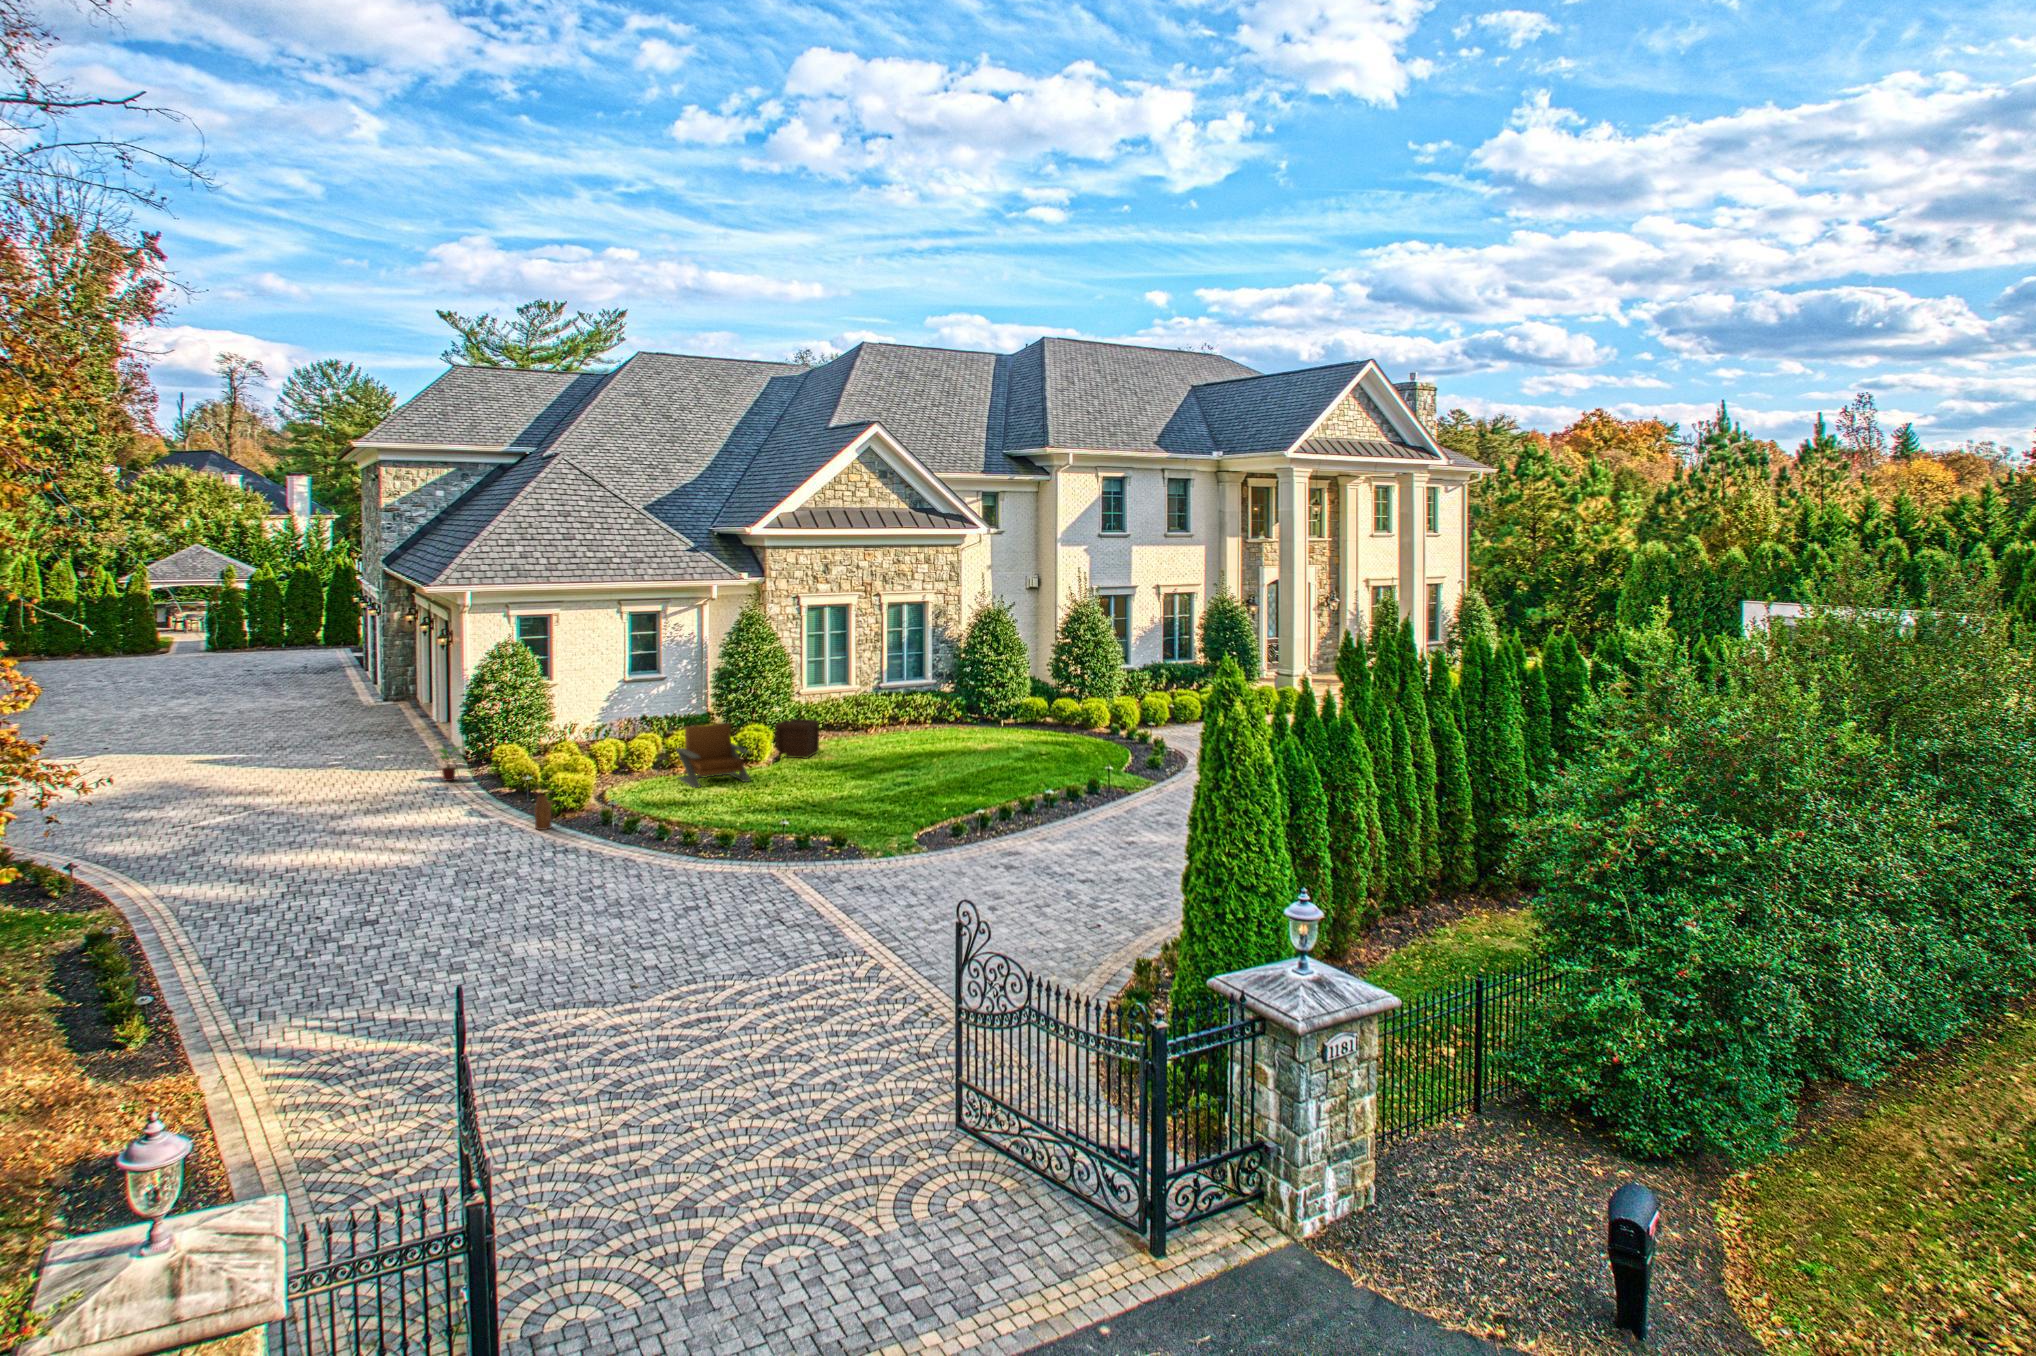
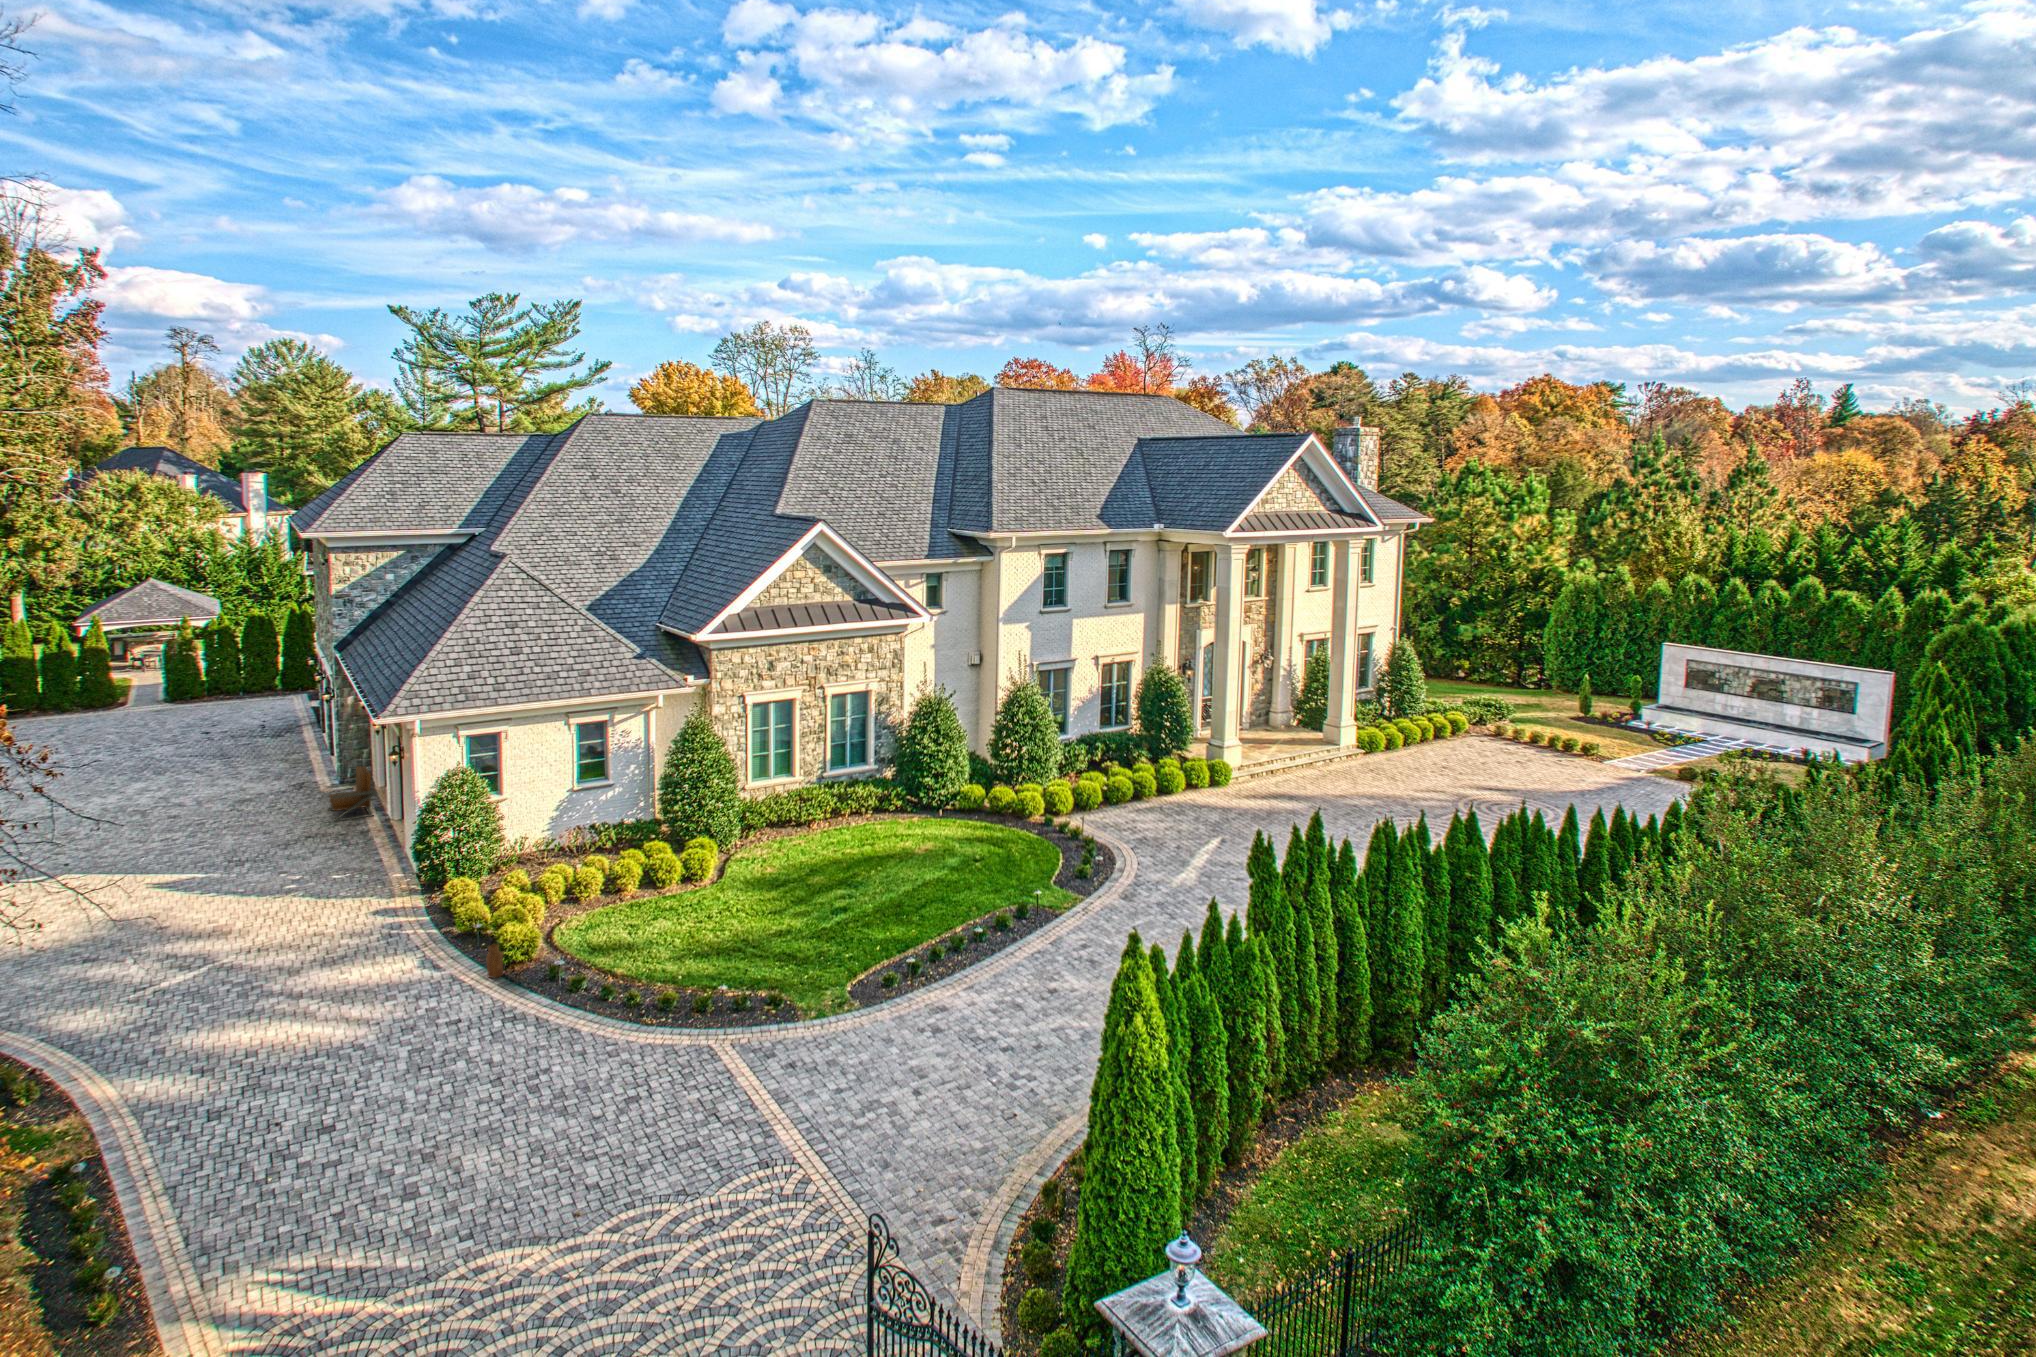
wooden crate: present [775,718,819,759] -> none [723,820,766,862]
lounge chair: present [677,723,750,788] -> present [327,766,376,821]
potted plant: present [438,747,464,781] -> none [389,870,425,905]

